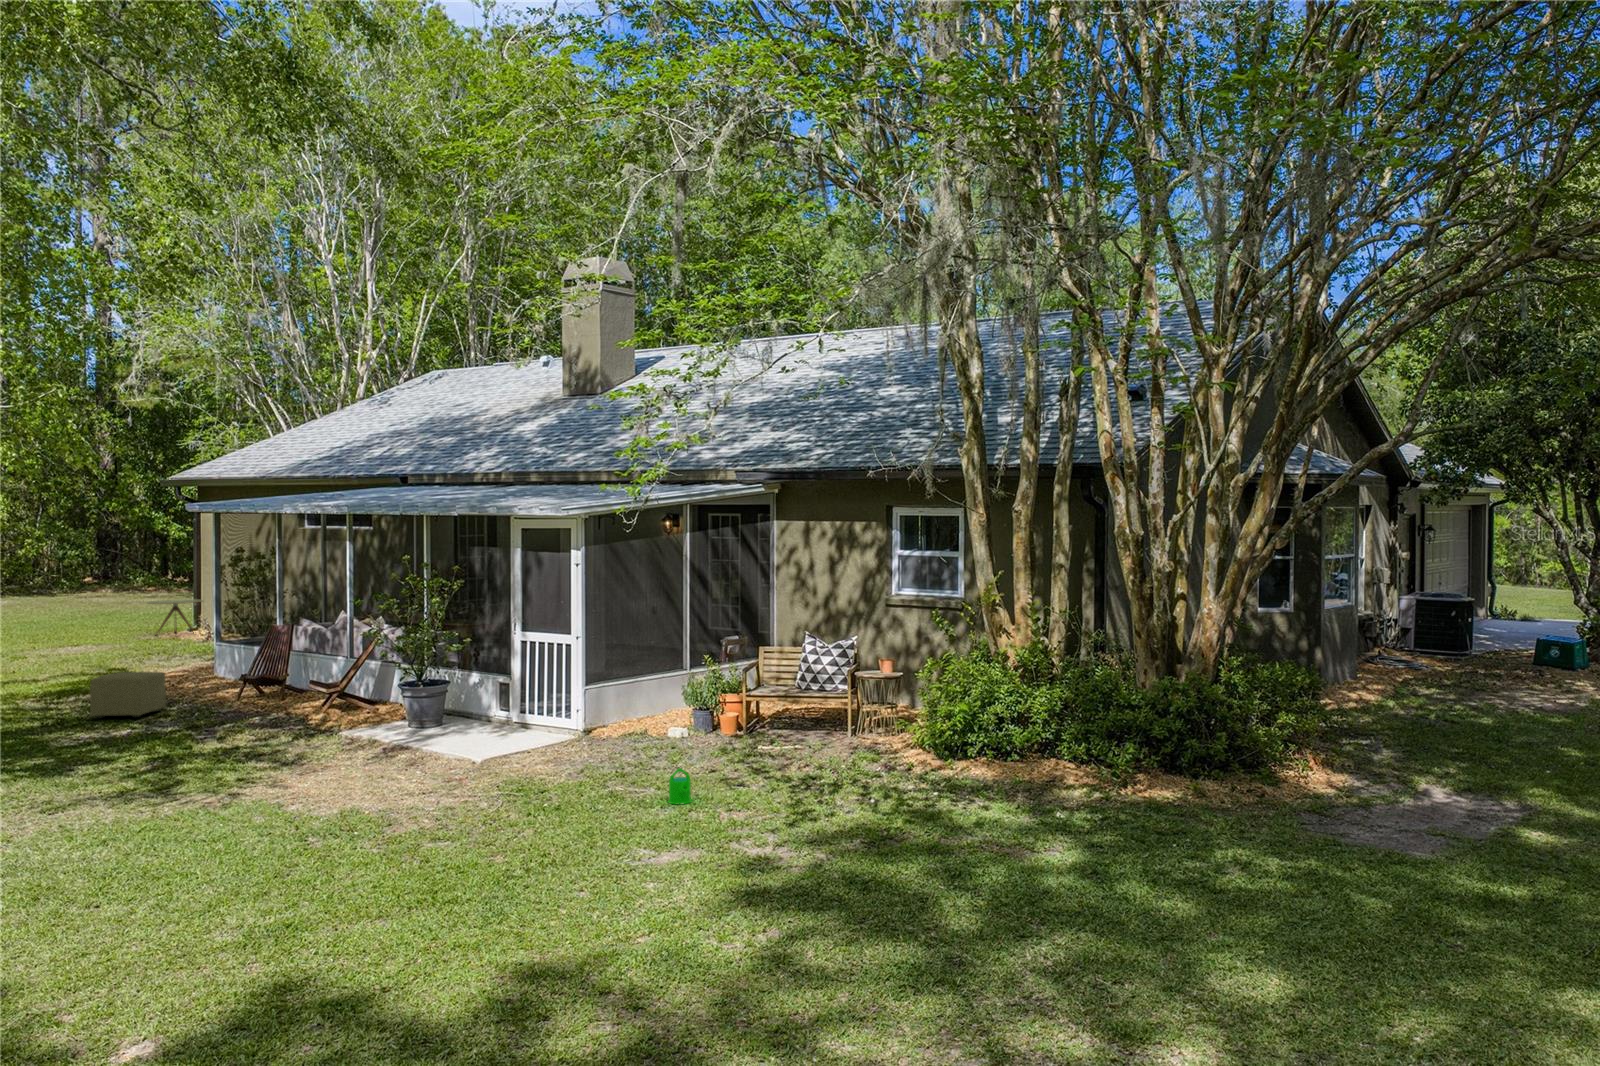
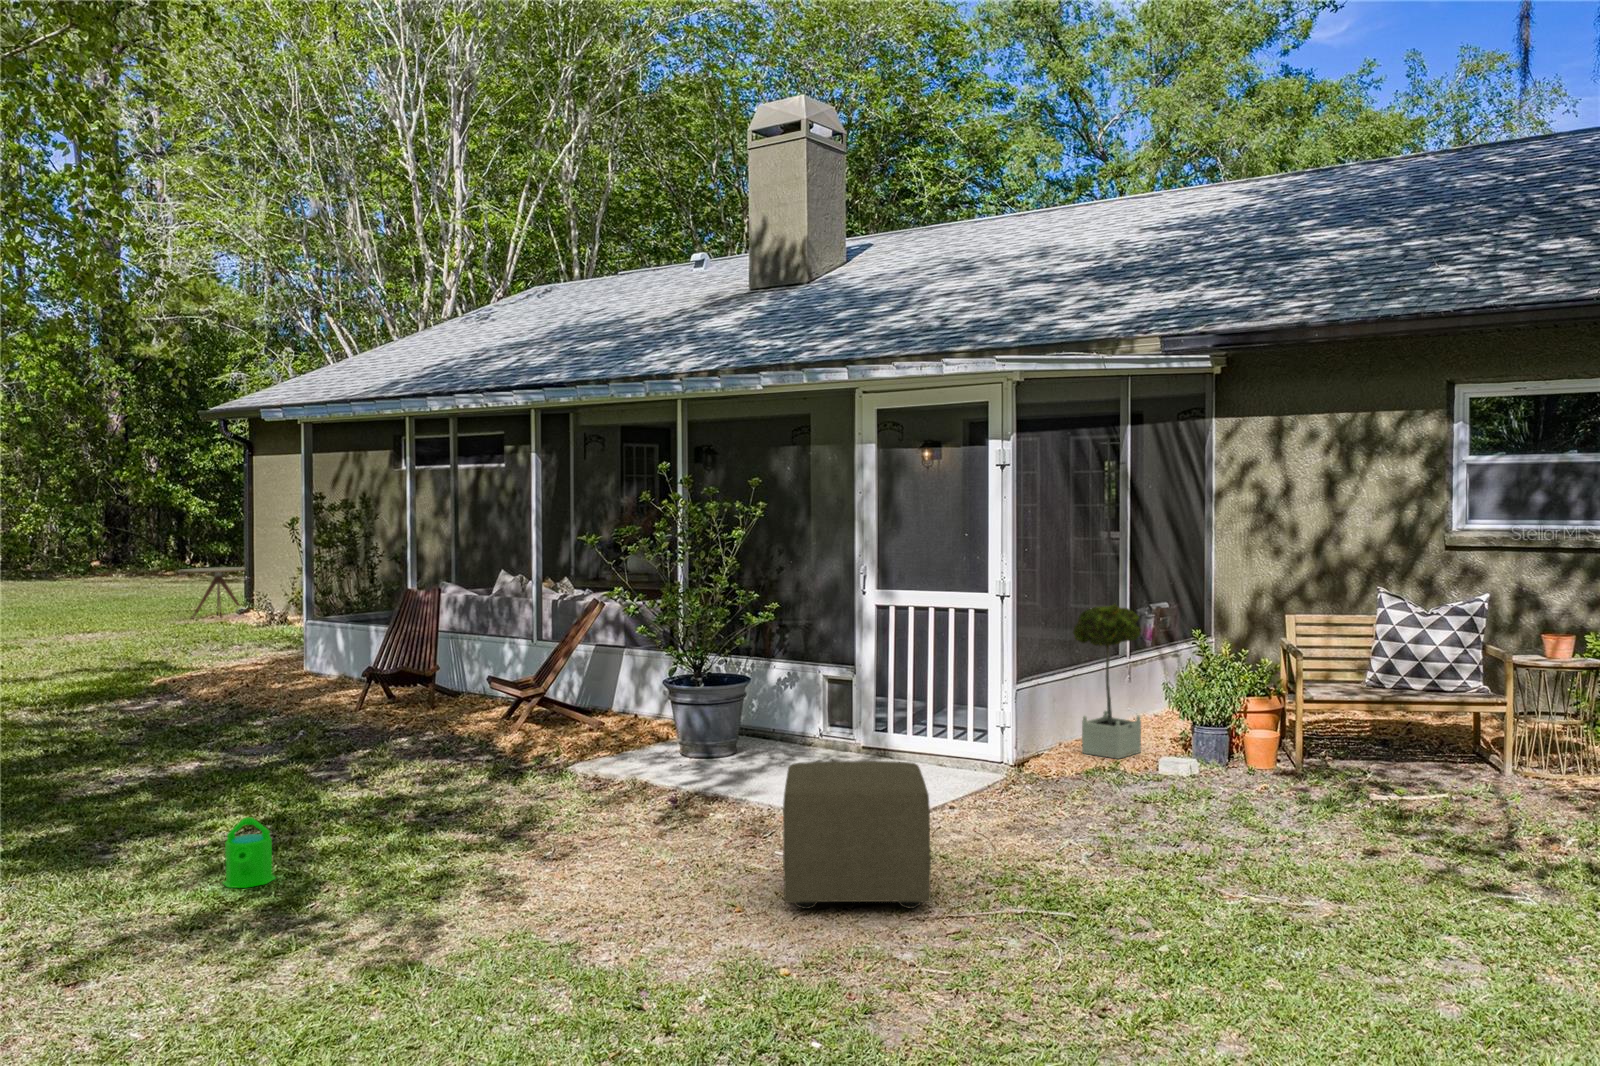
potted tree: none [620,643,658,727] -> present [1073,604,1141,759]
ottoman: present [90,672,166,718] -> present [783,761,931,909]
watering can: present [668,768,692,804] -> present [222,817,276,888]

